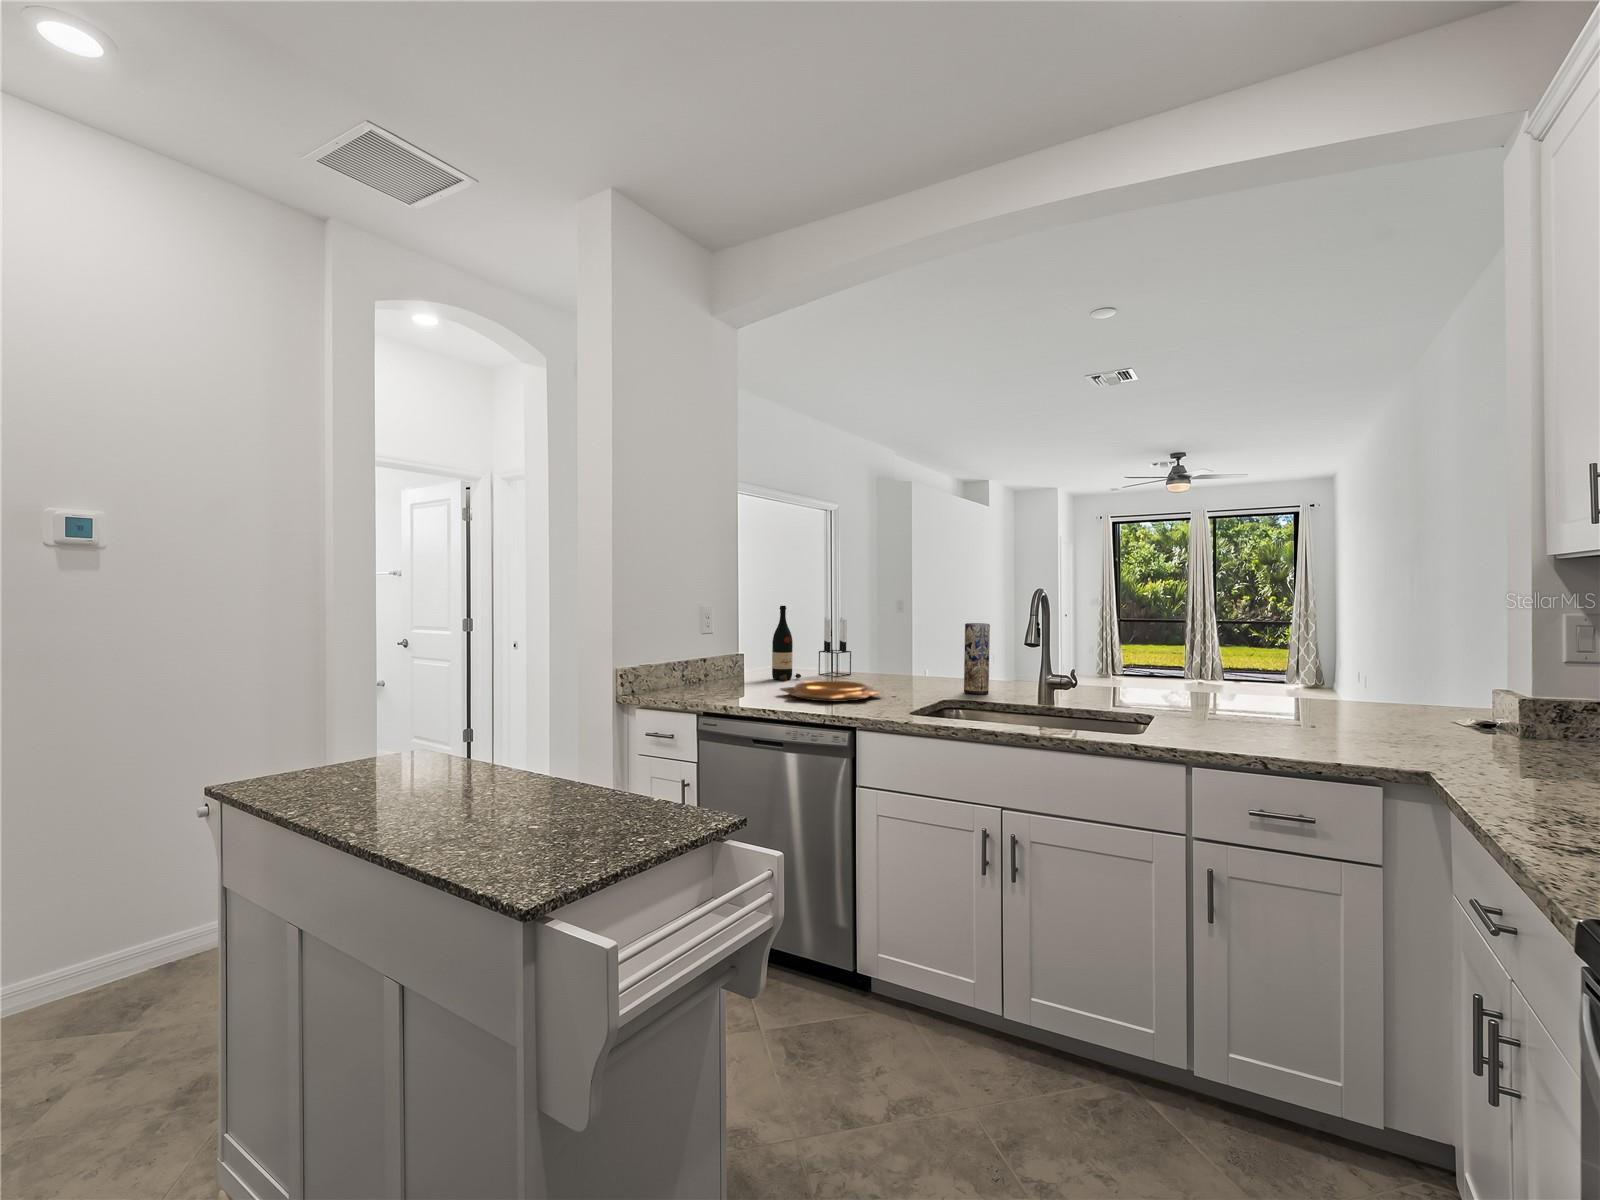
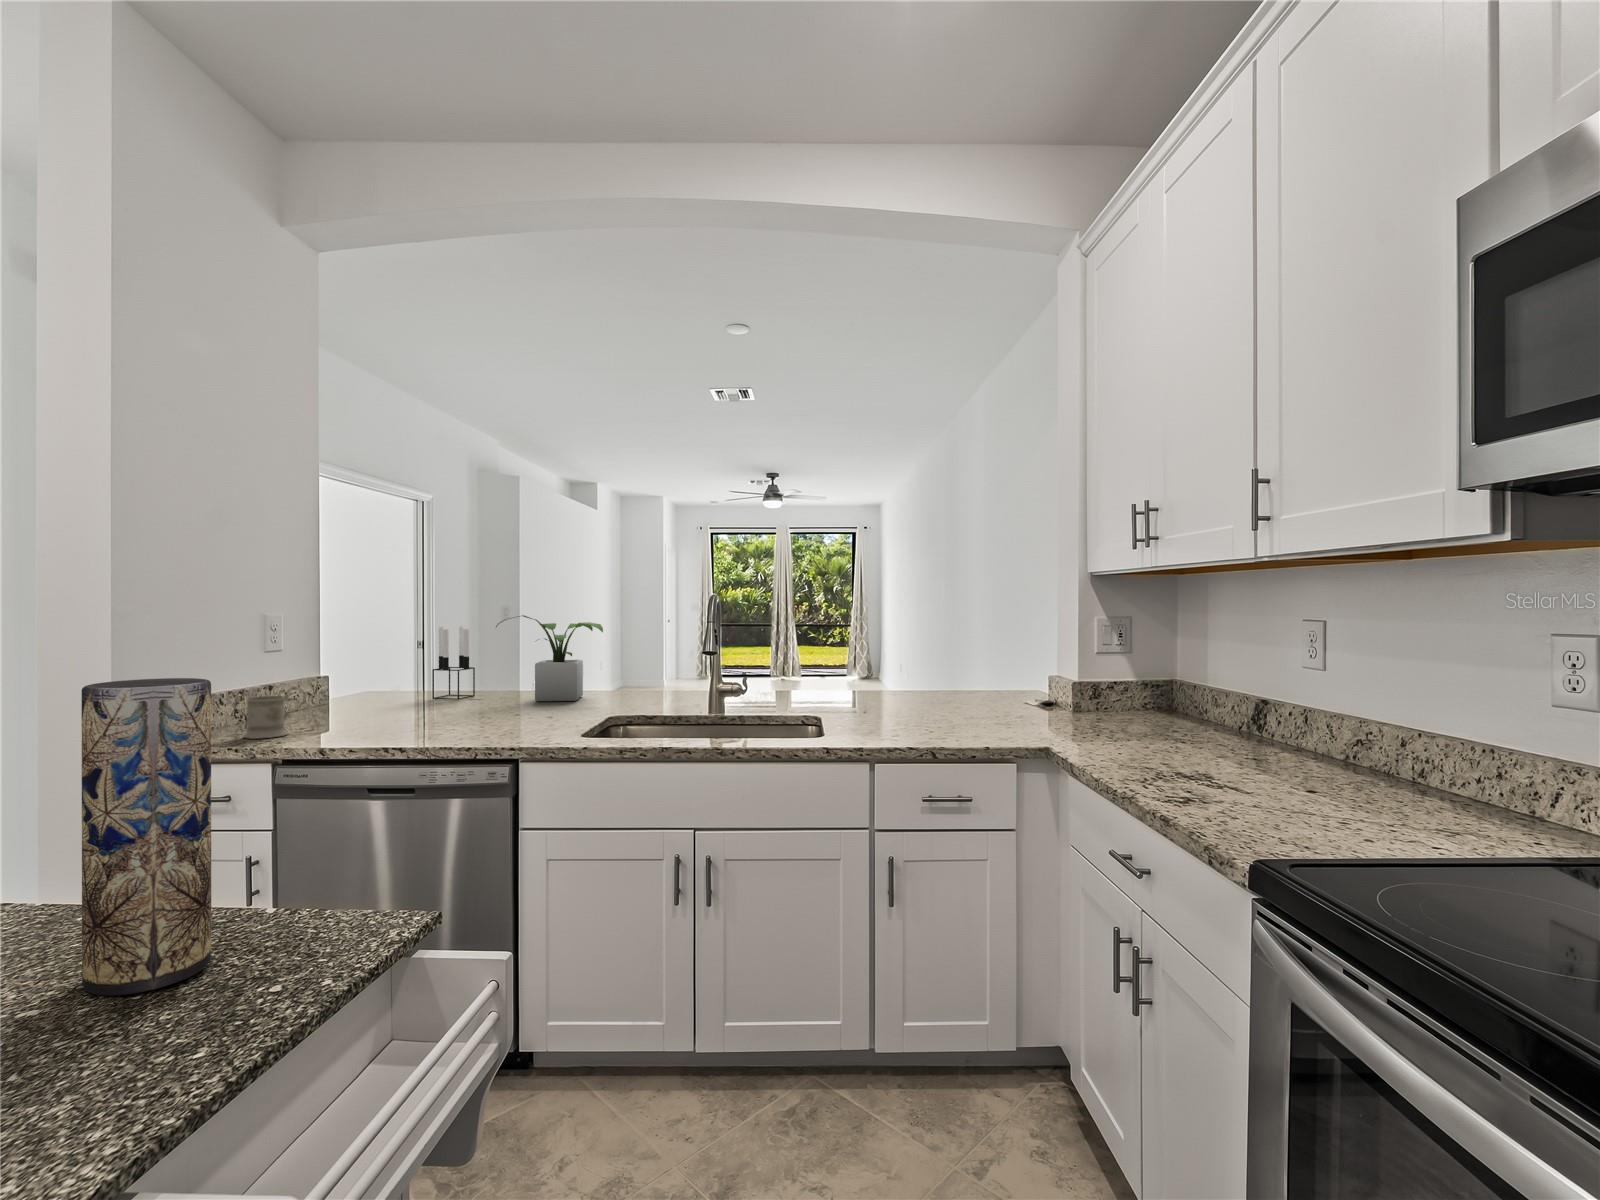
wine bottle: present [772,606,801,680] -> none [370,613,412,709]
potted plant: none [864,610,951,685] -> present [496,615,603,701]
vase: present [964,623,990,694] -> present [81,678,211,996]
mug: none [684,660,724,696] -> present [243,686,305,739]
decorative bowl: present [780,680,882,702] -> none [391,703,531,730]

